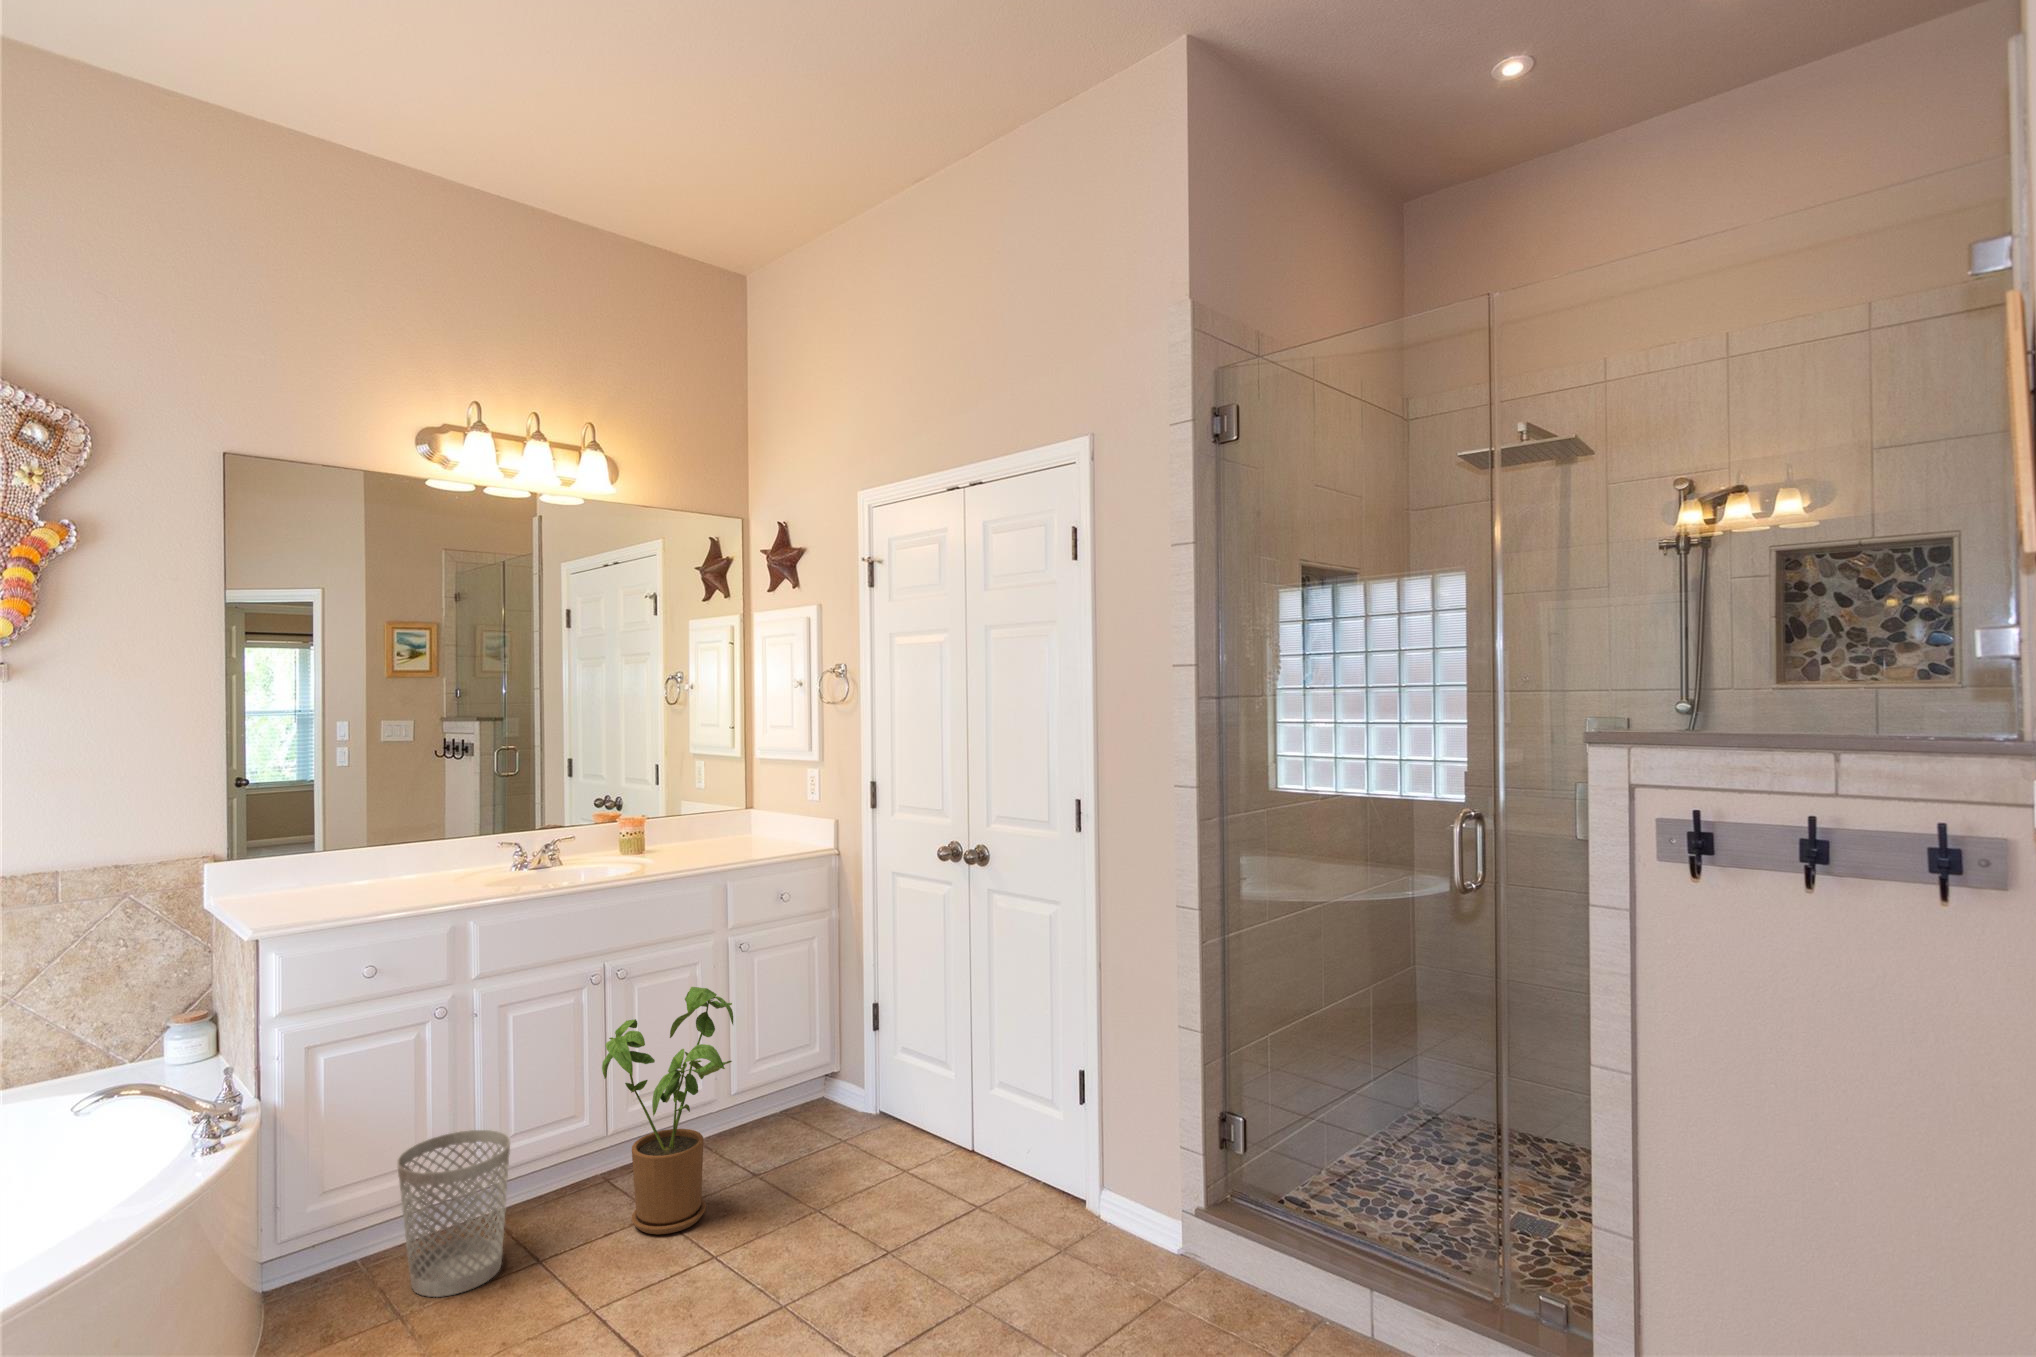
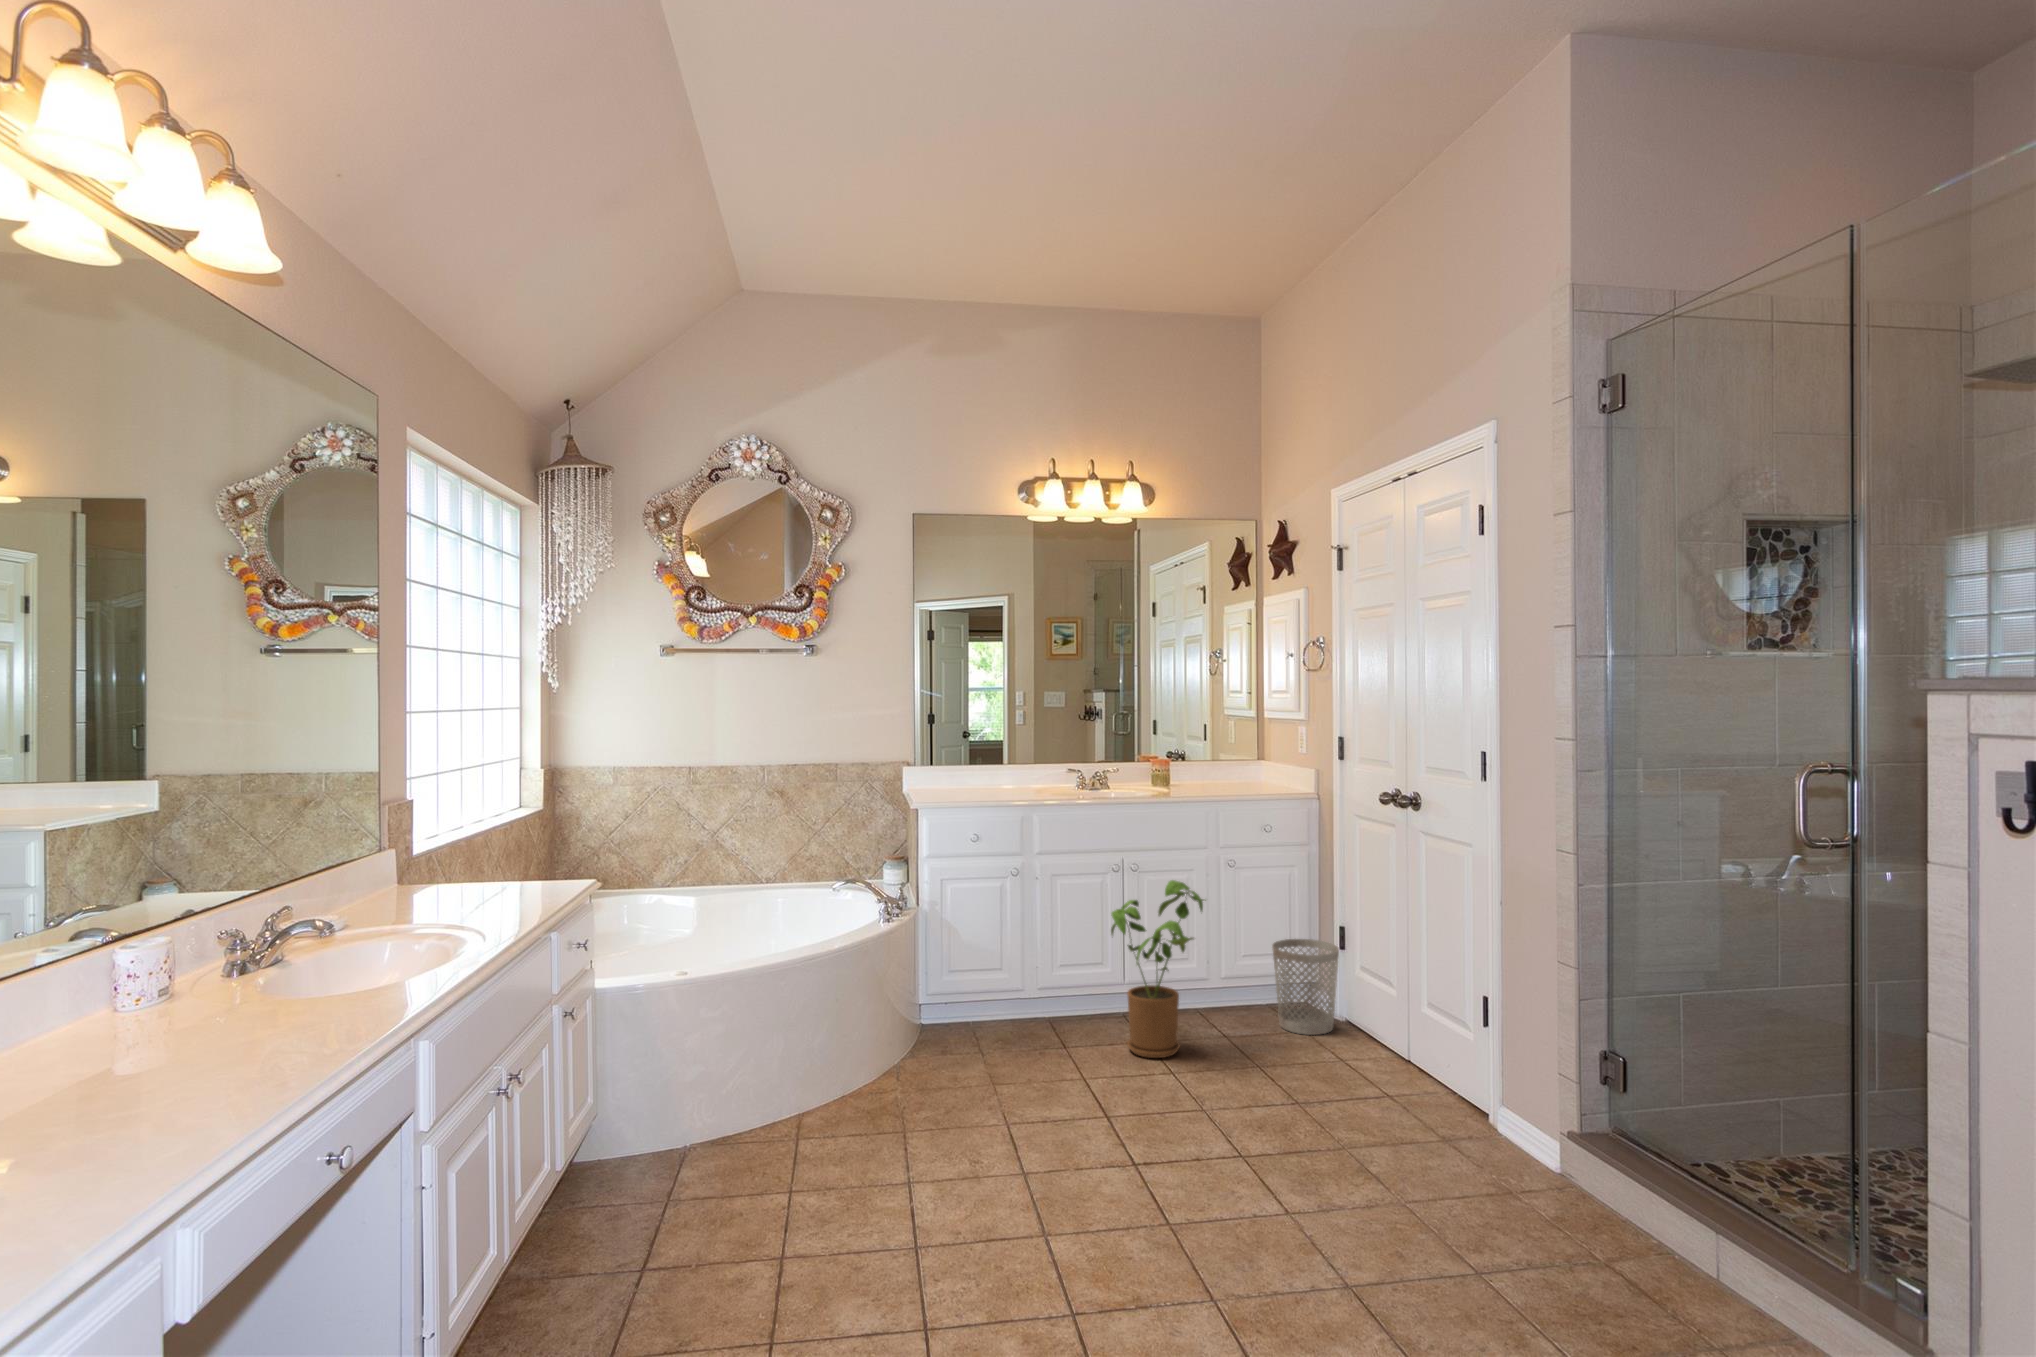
wastebasket: present [397,1130,510,1297] -> present [1272,939,1339,1035]

